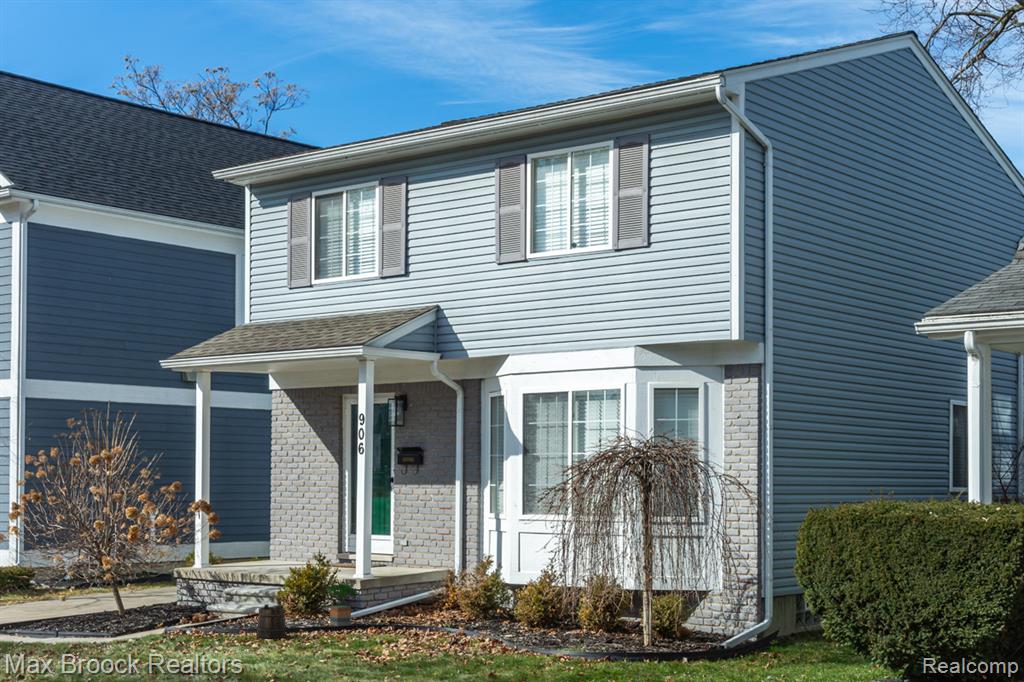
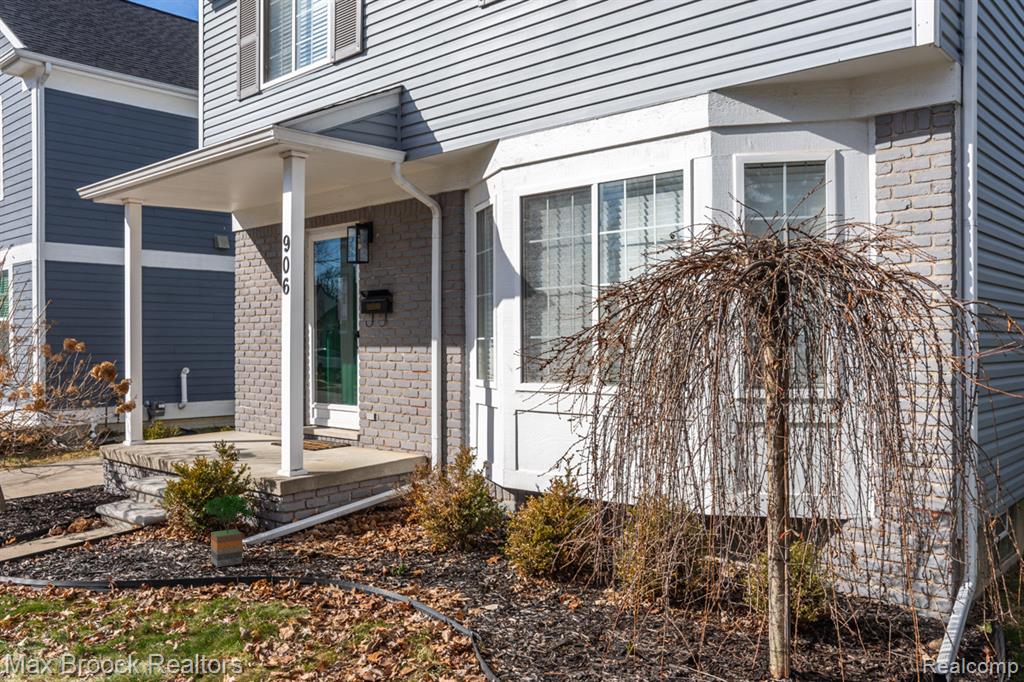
bucket: present [257,604,286,638] -> none [34,548,94,616]

